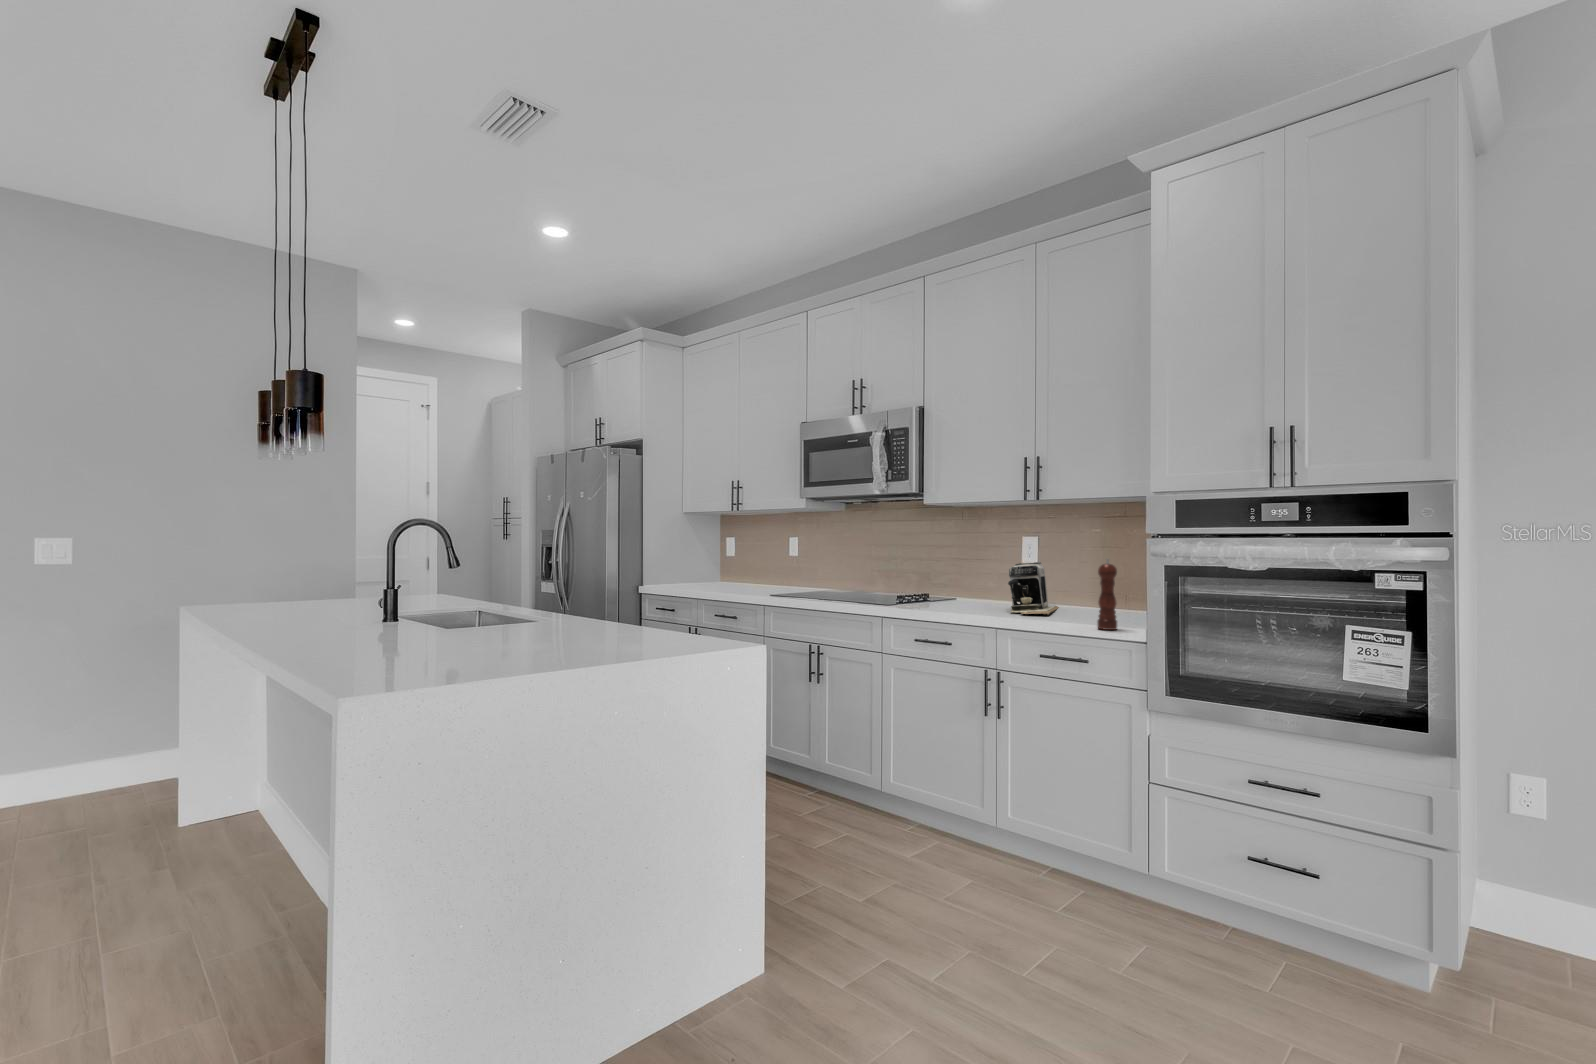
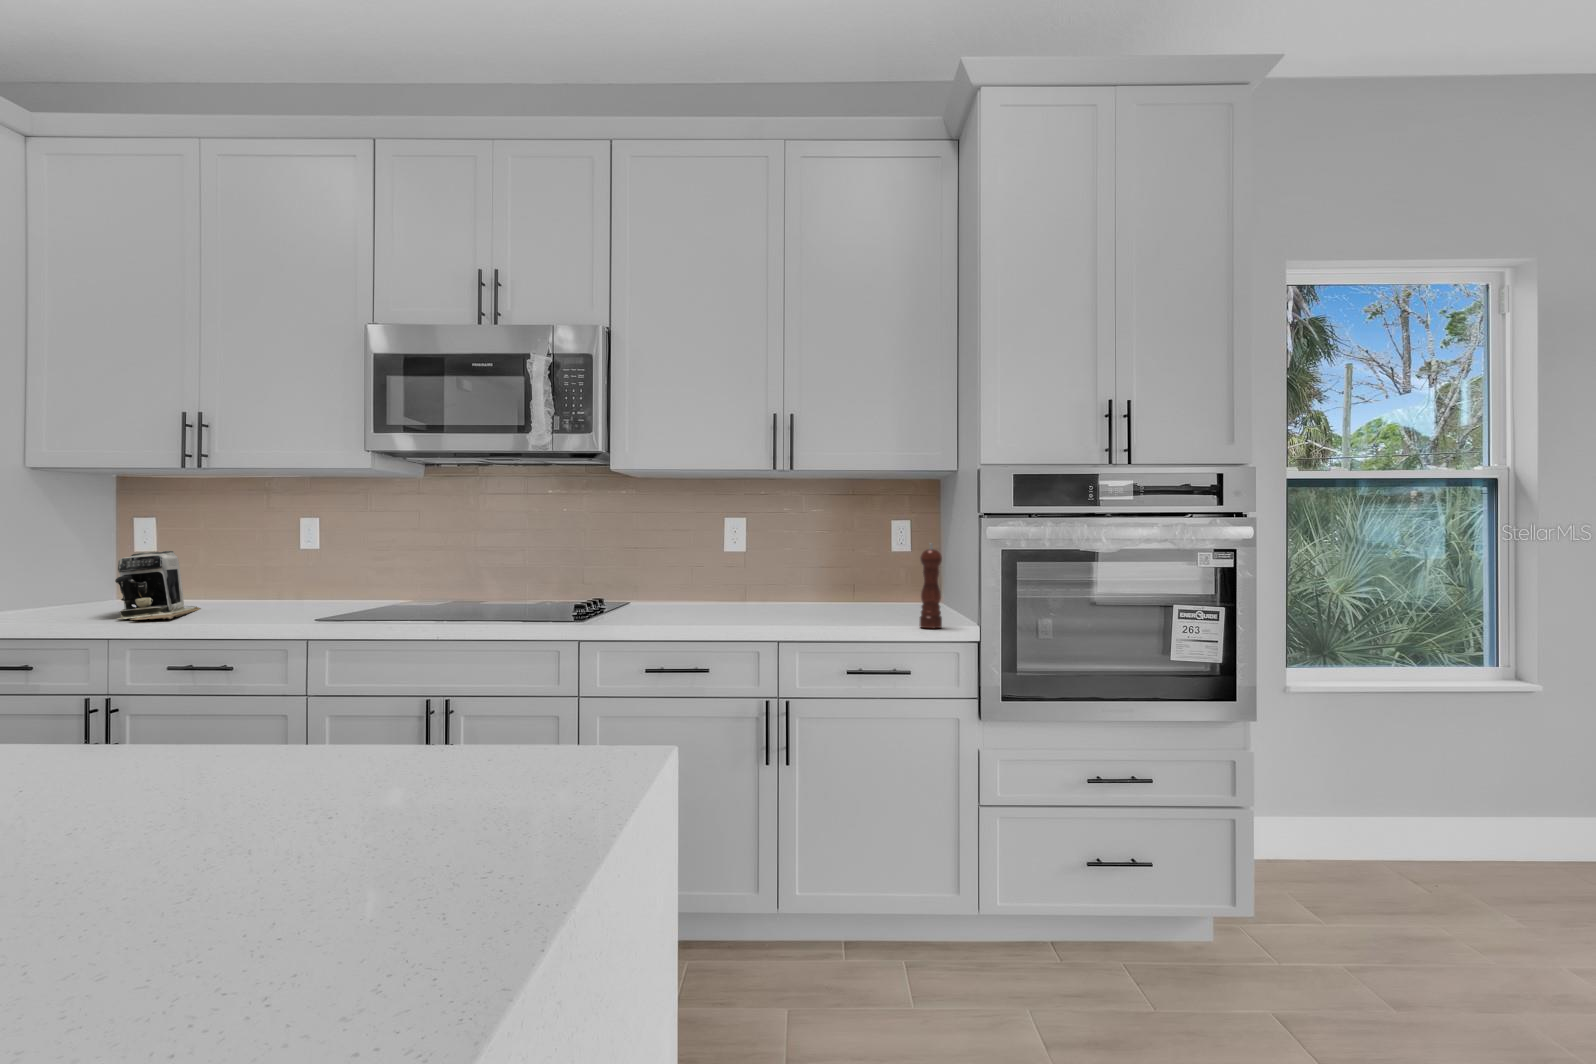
coffee maker: present [1008,562,1059,615] -> present [115,551,201,620]

